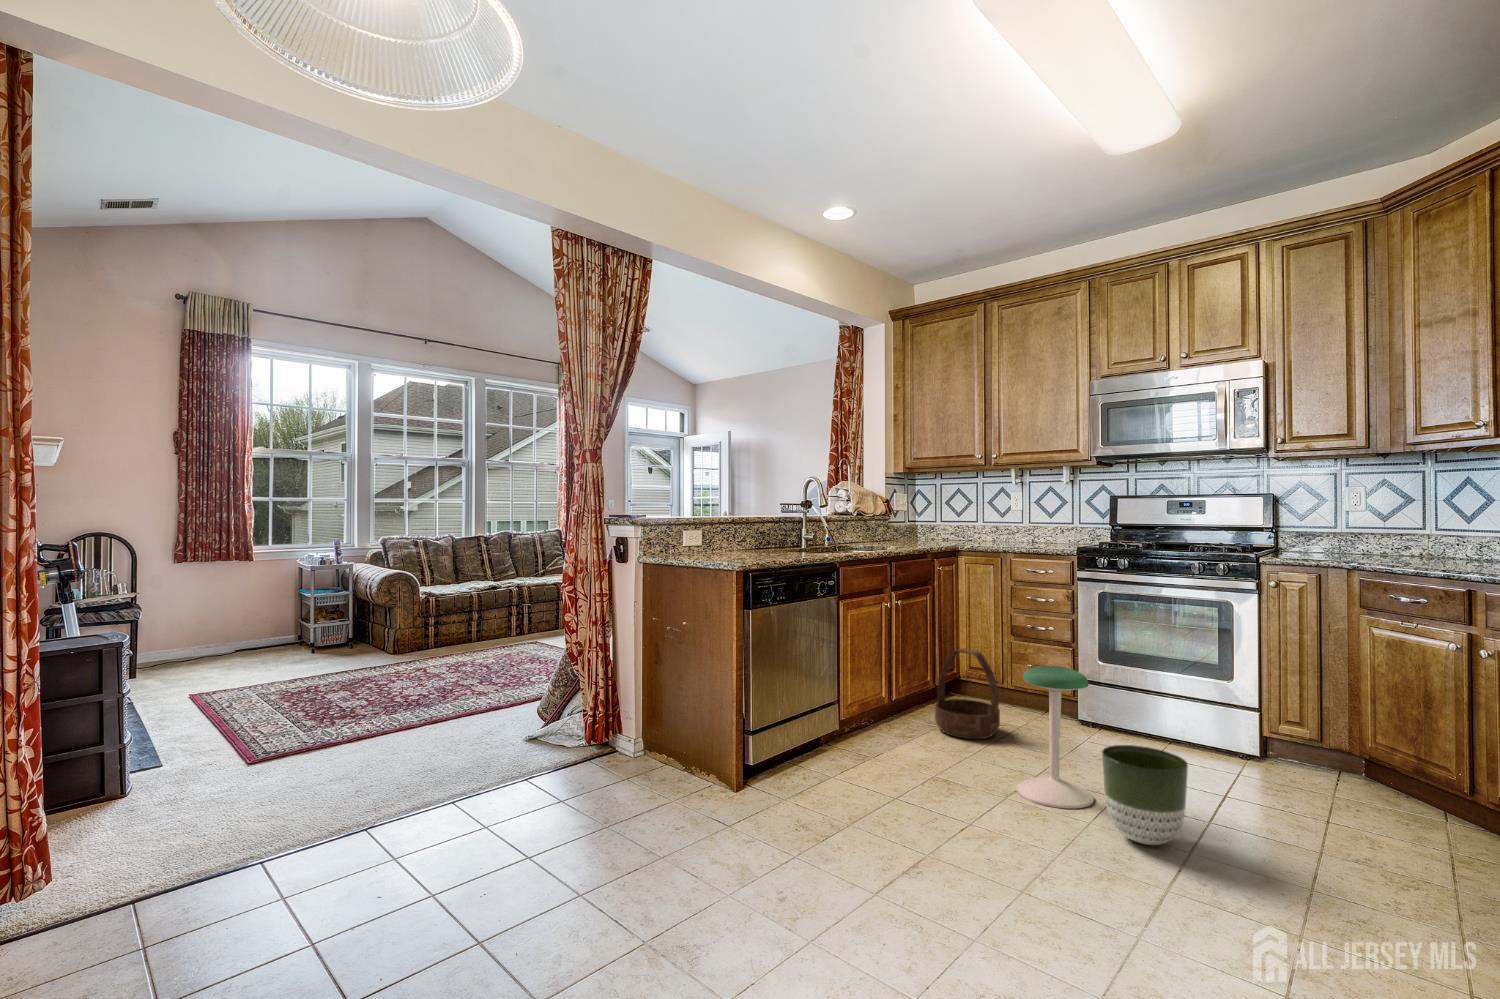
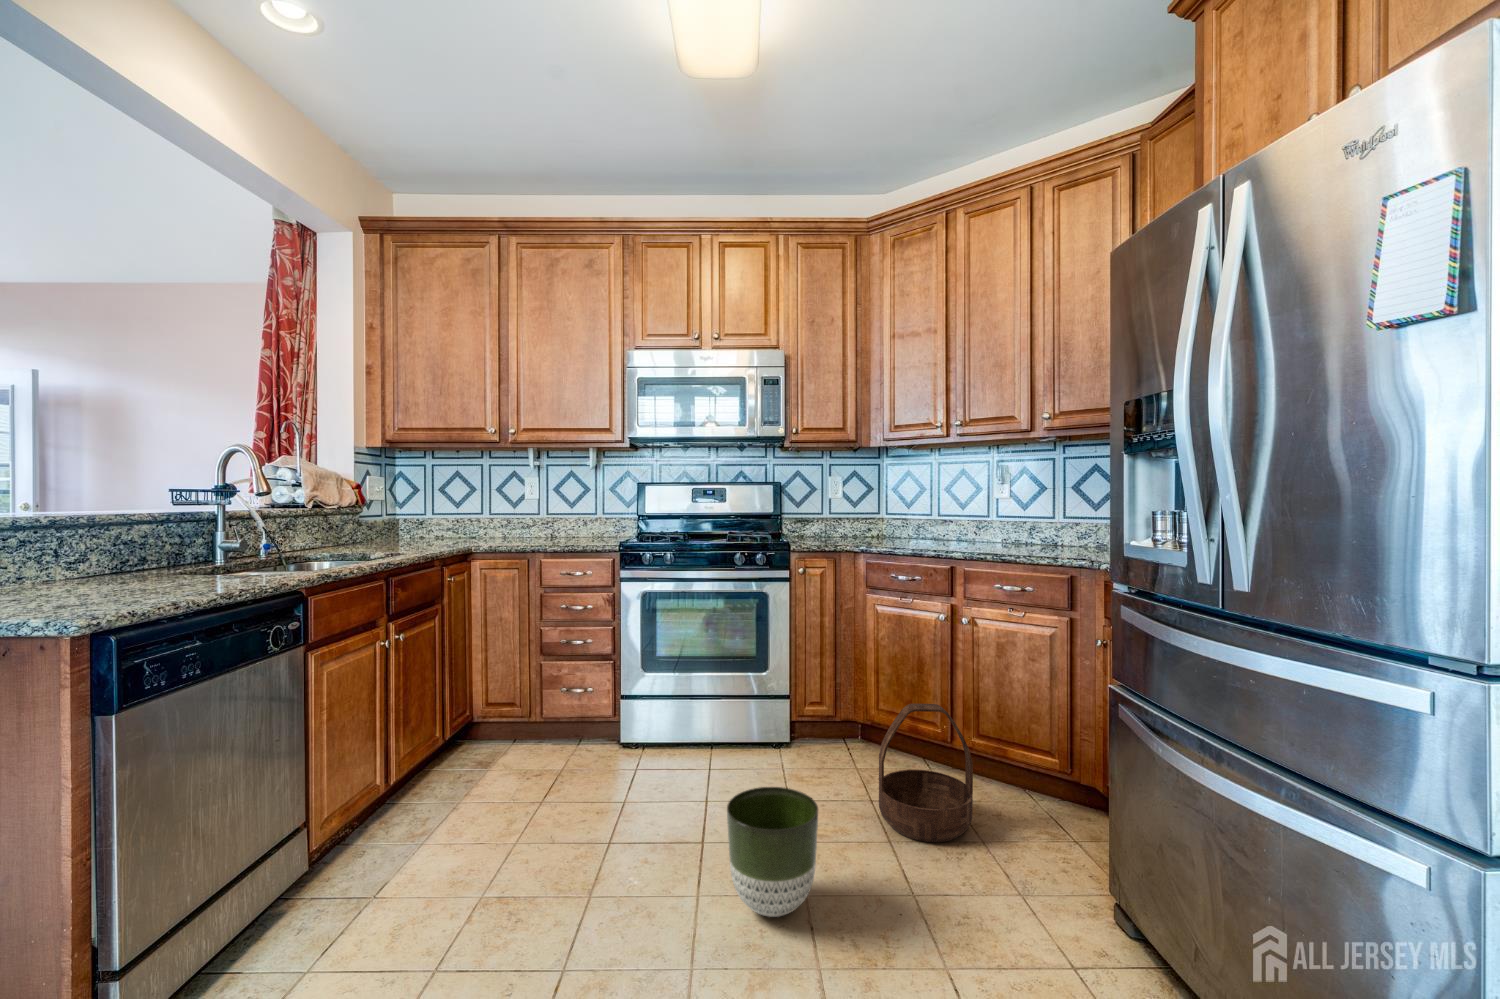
basket: present [935,649,1000,739] -> present [879,704,973,842]
stool: present [1016,666,1094,809] -> none [601,703,694,898]

